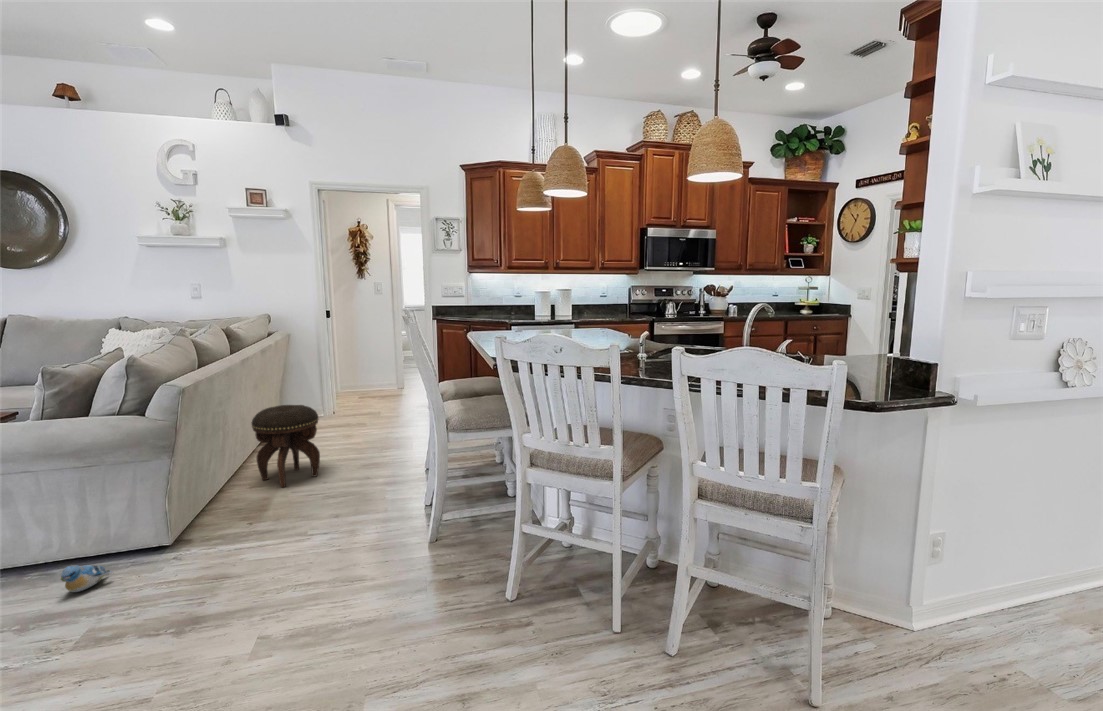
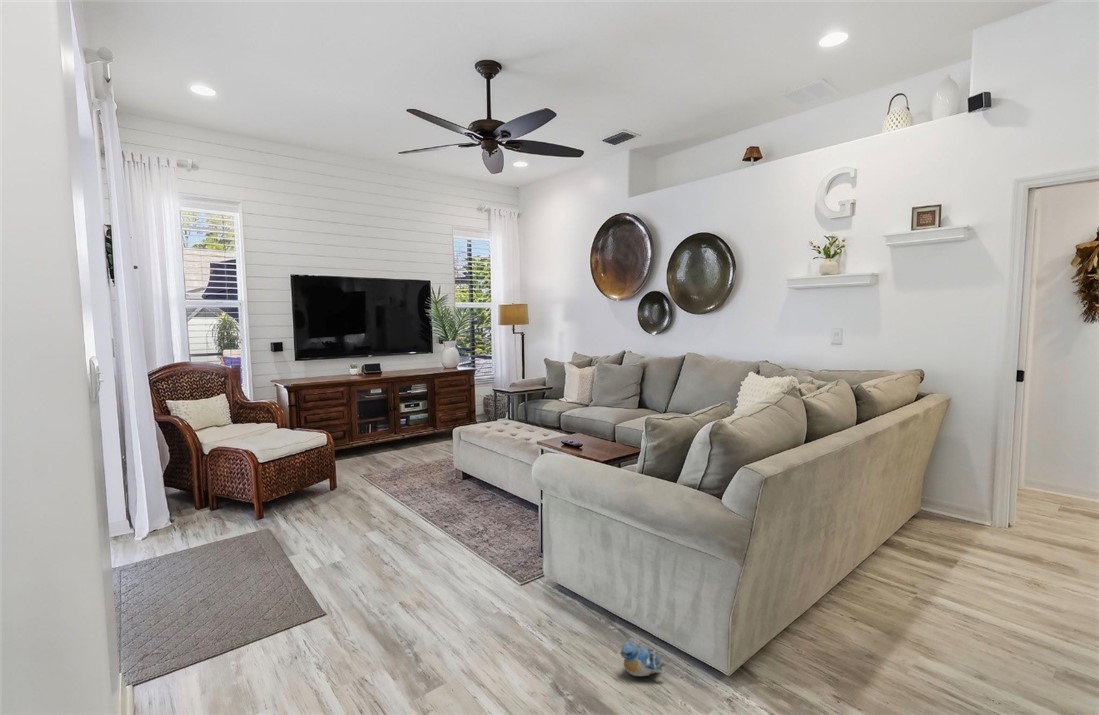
footstool: present [251,405,320,487] -> none [866,512,980,652]

